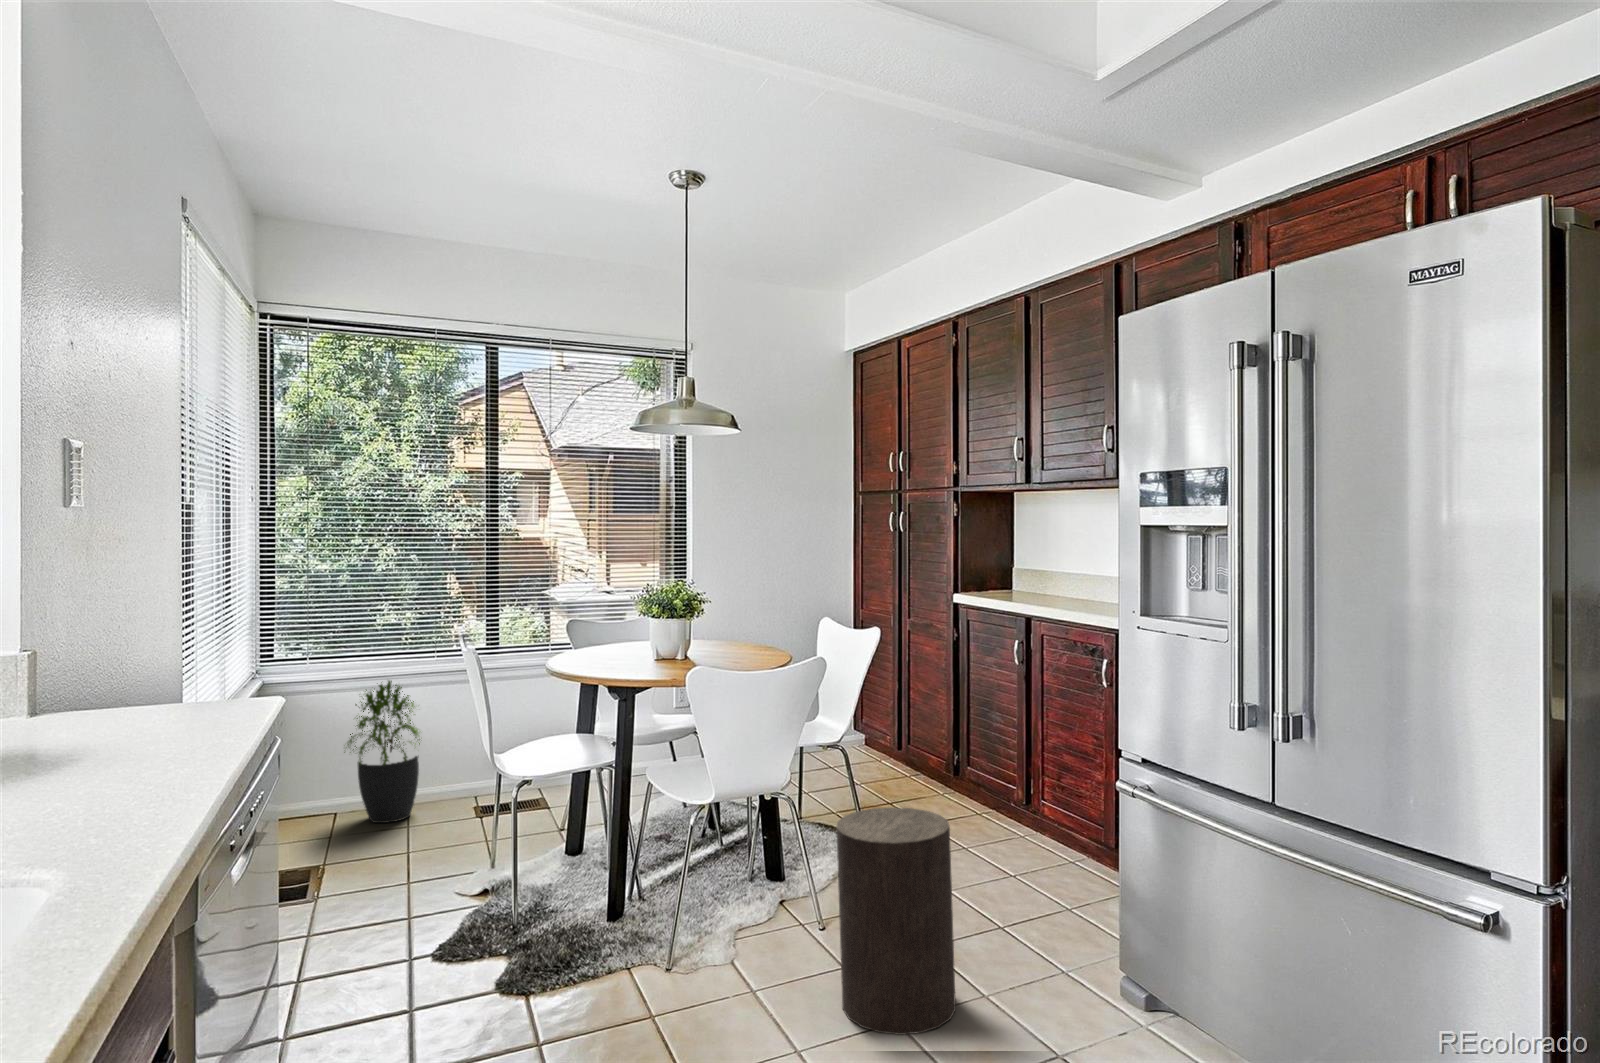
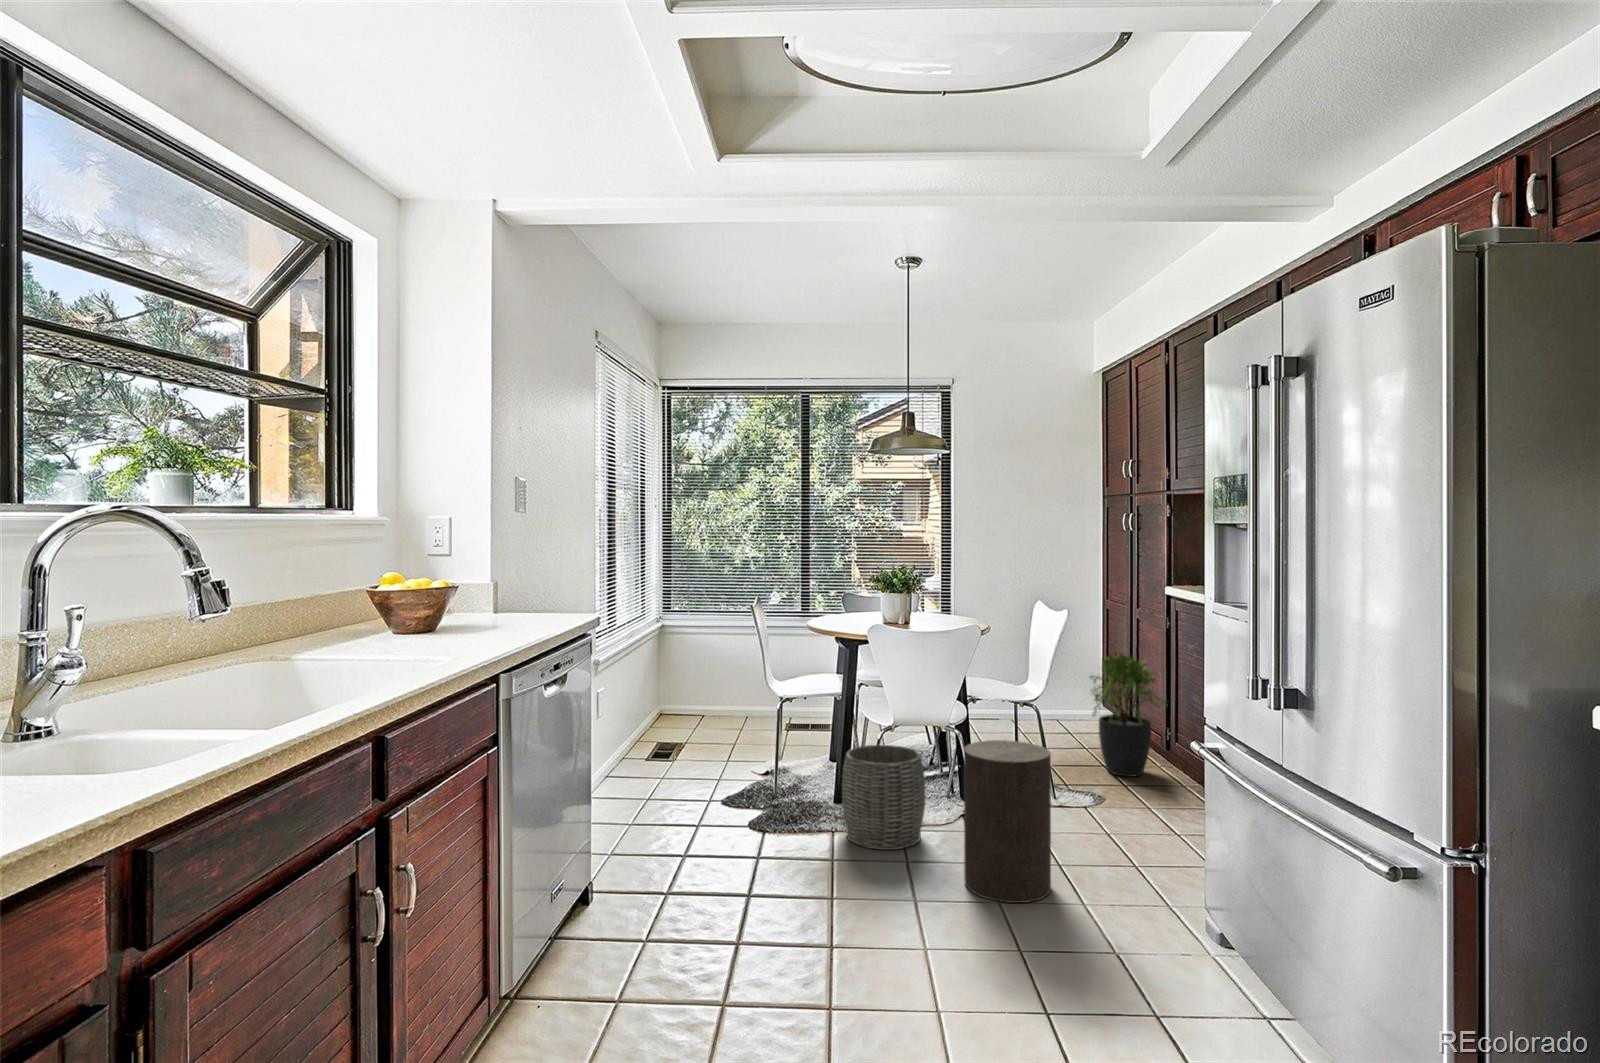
potted plant: present [344,681,420,823] -> present [1090,651,1168,777]
woven basket: none [639,831,756,987] -> present [842,745,925,850]

